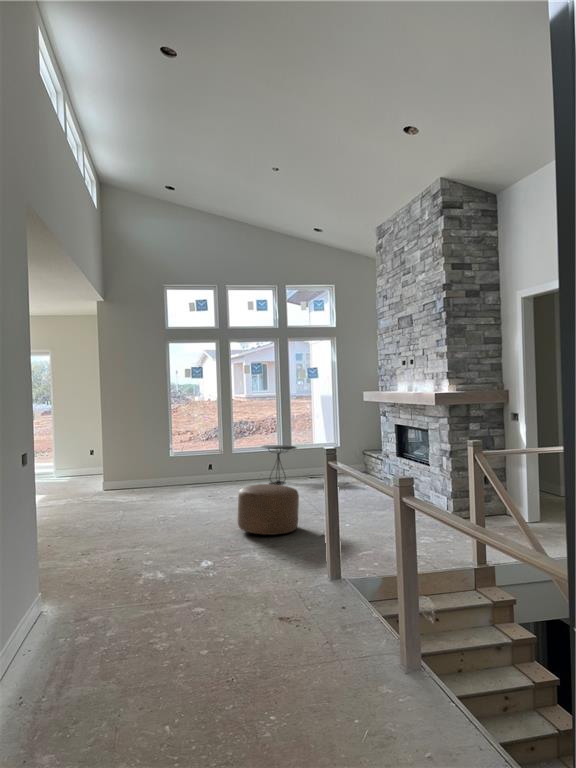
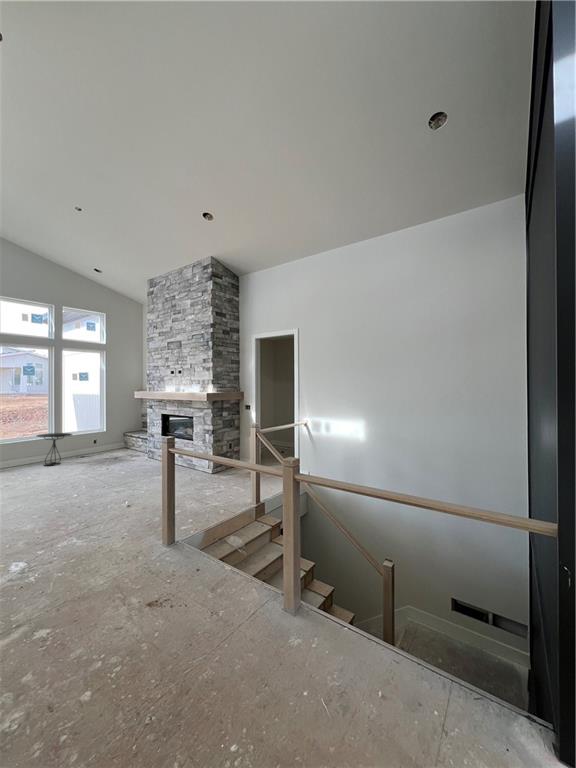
ottoman: present [238,484,299,535] -> none [38,469,104,518]

